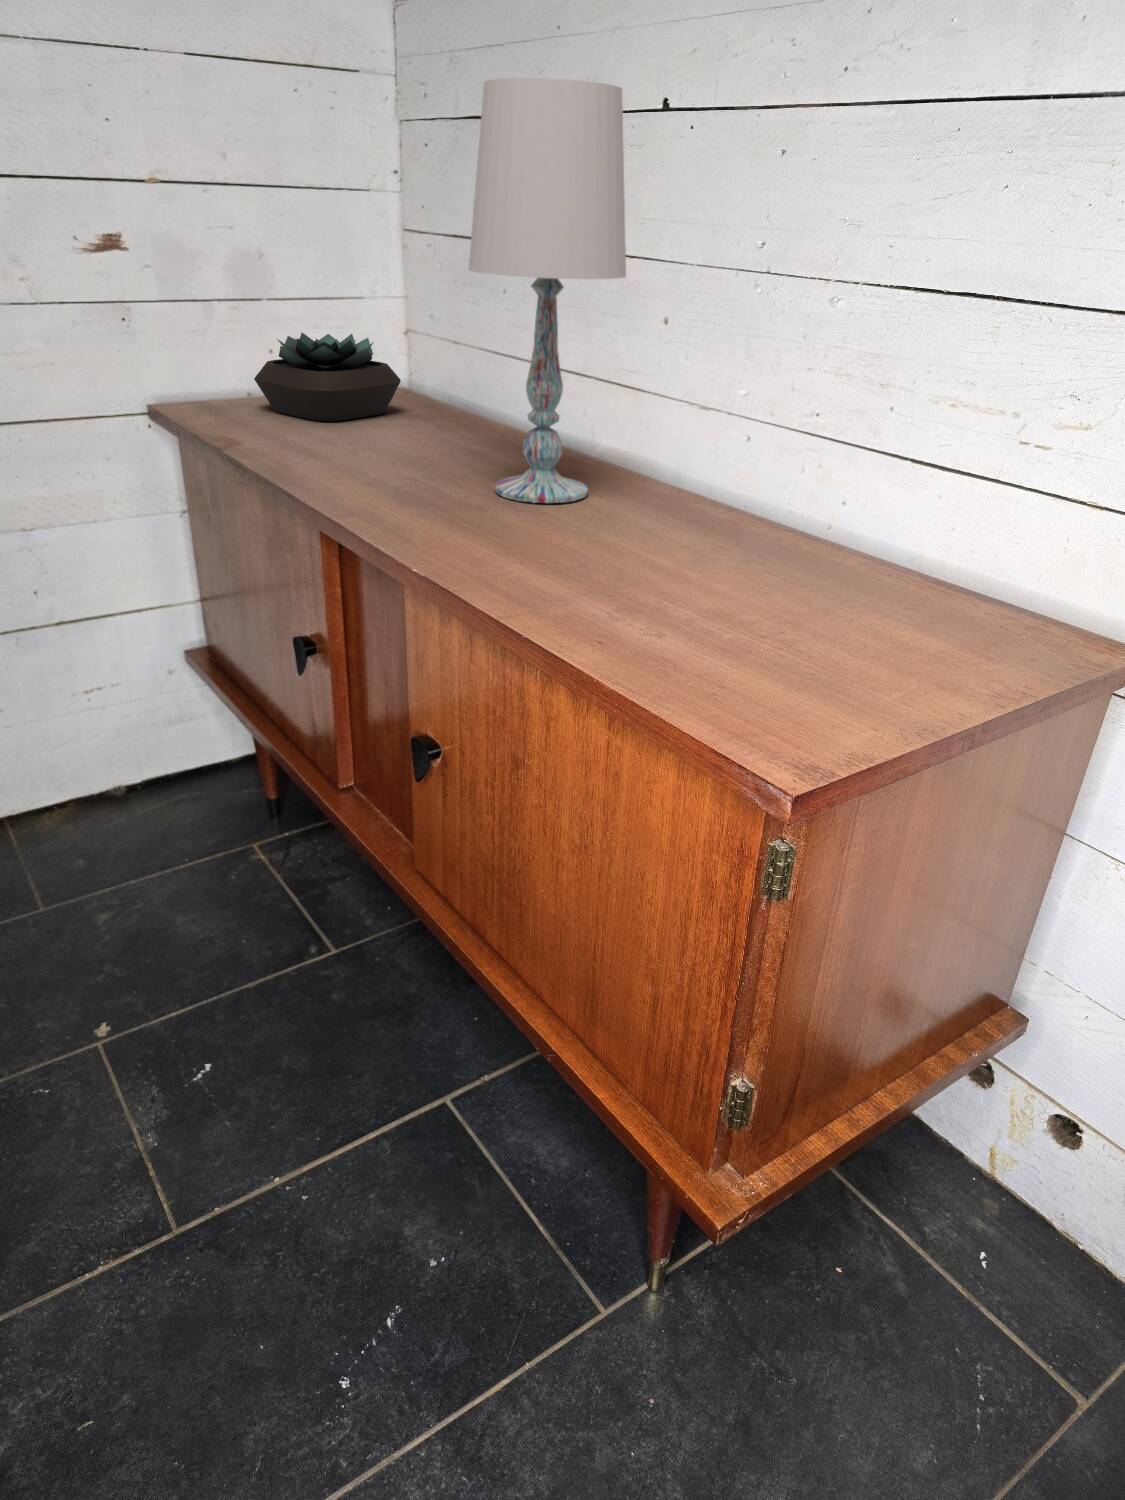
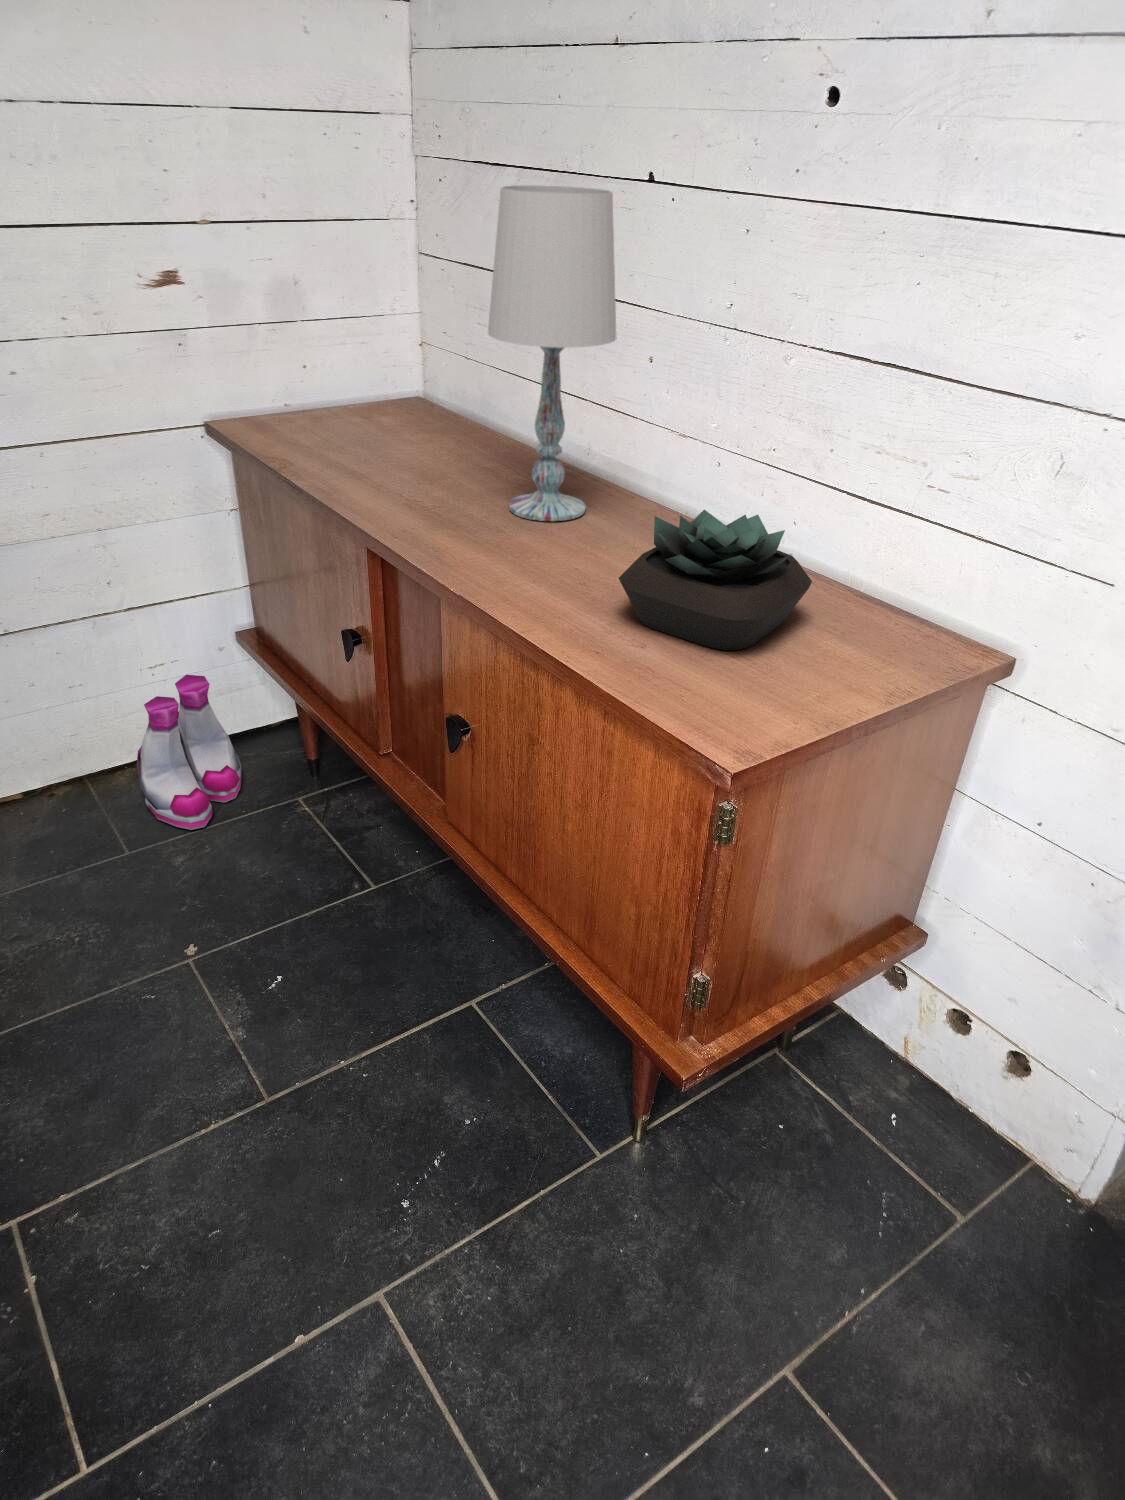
succulent plant: present [254,333,401,421] -> present [619,510,812,650]
boots: none [65,701,190,881] -> present [137,675,242,830]

